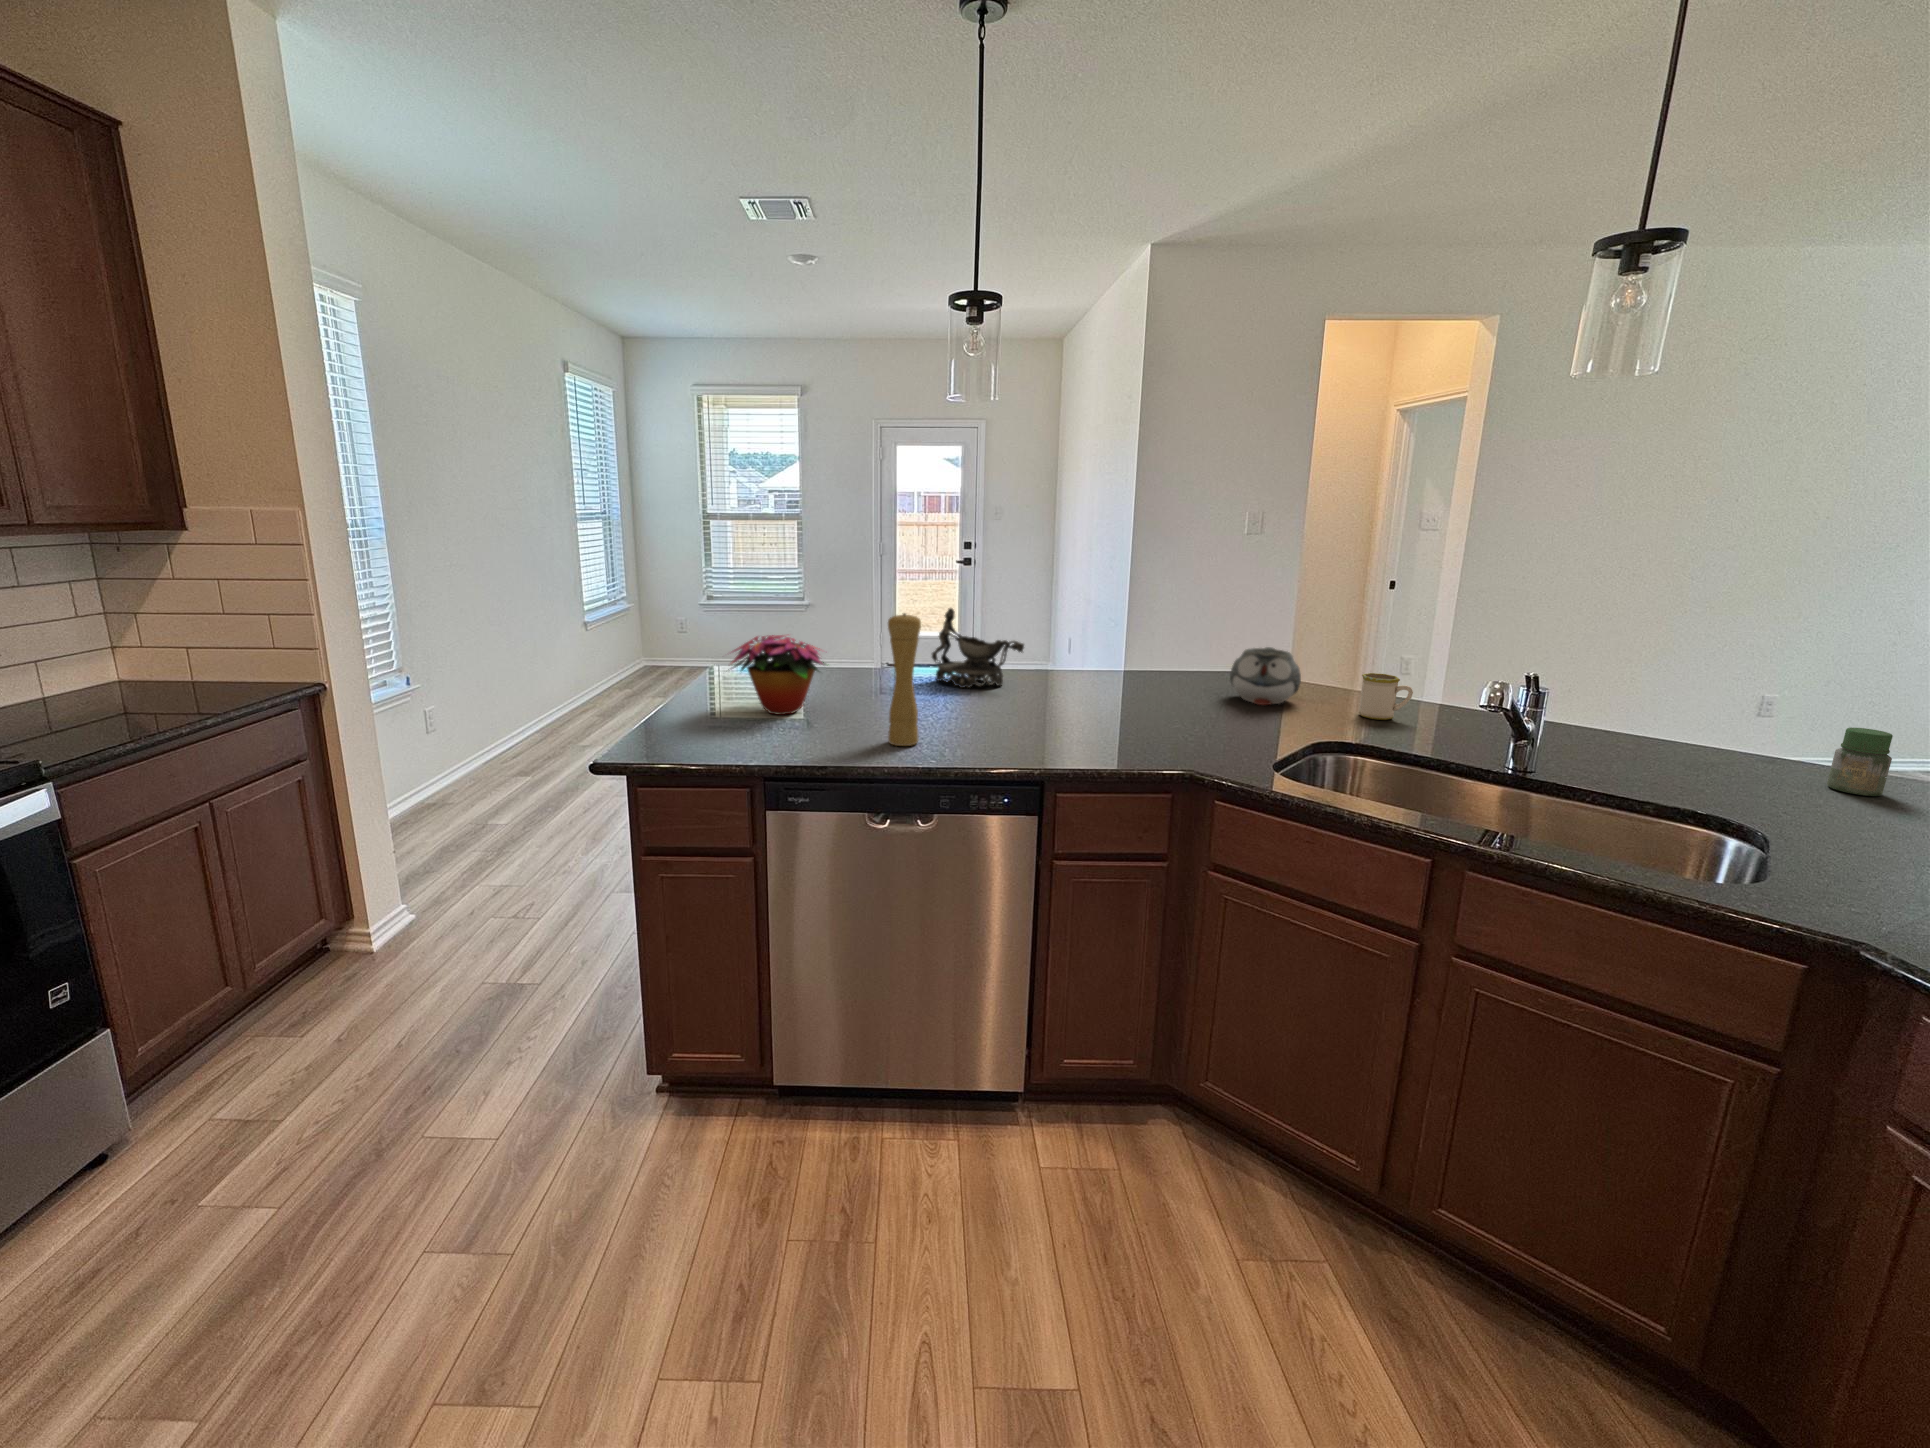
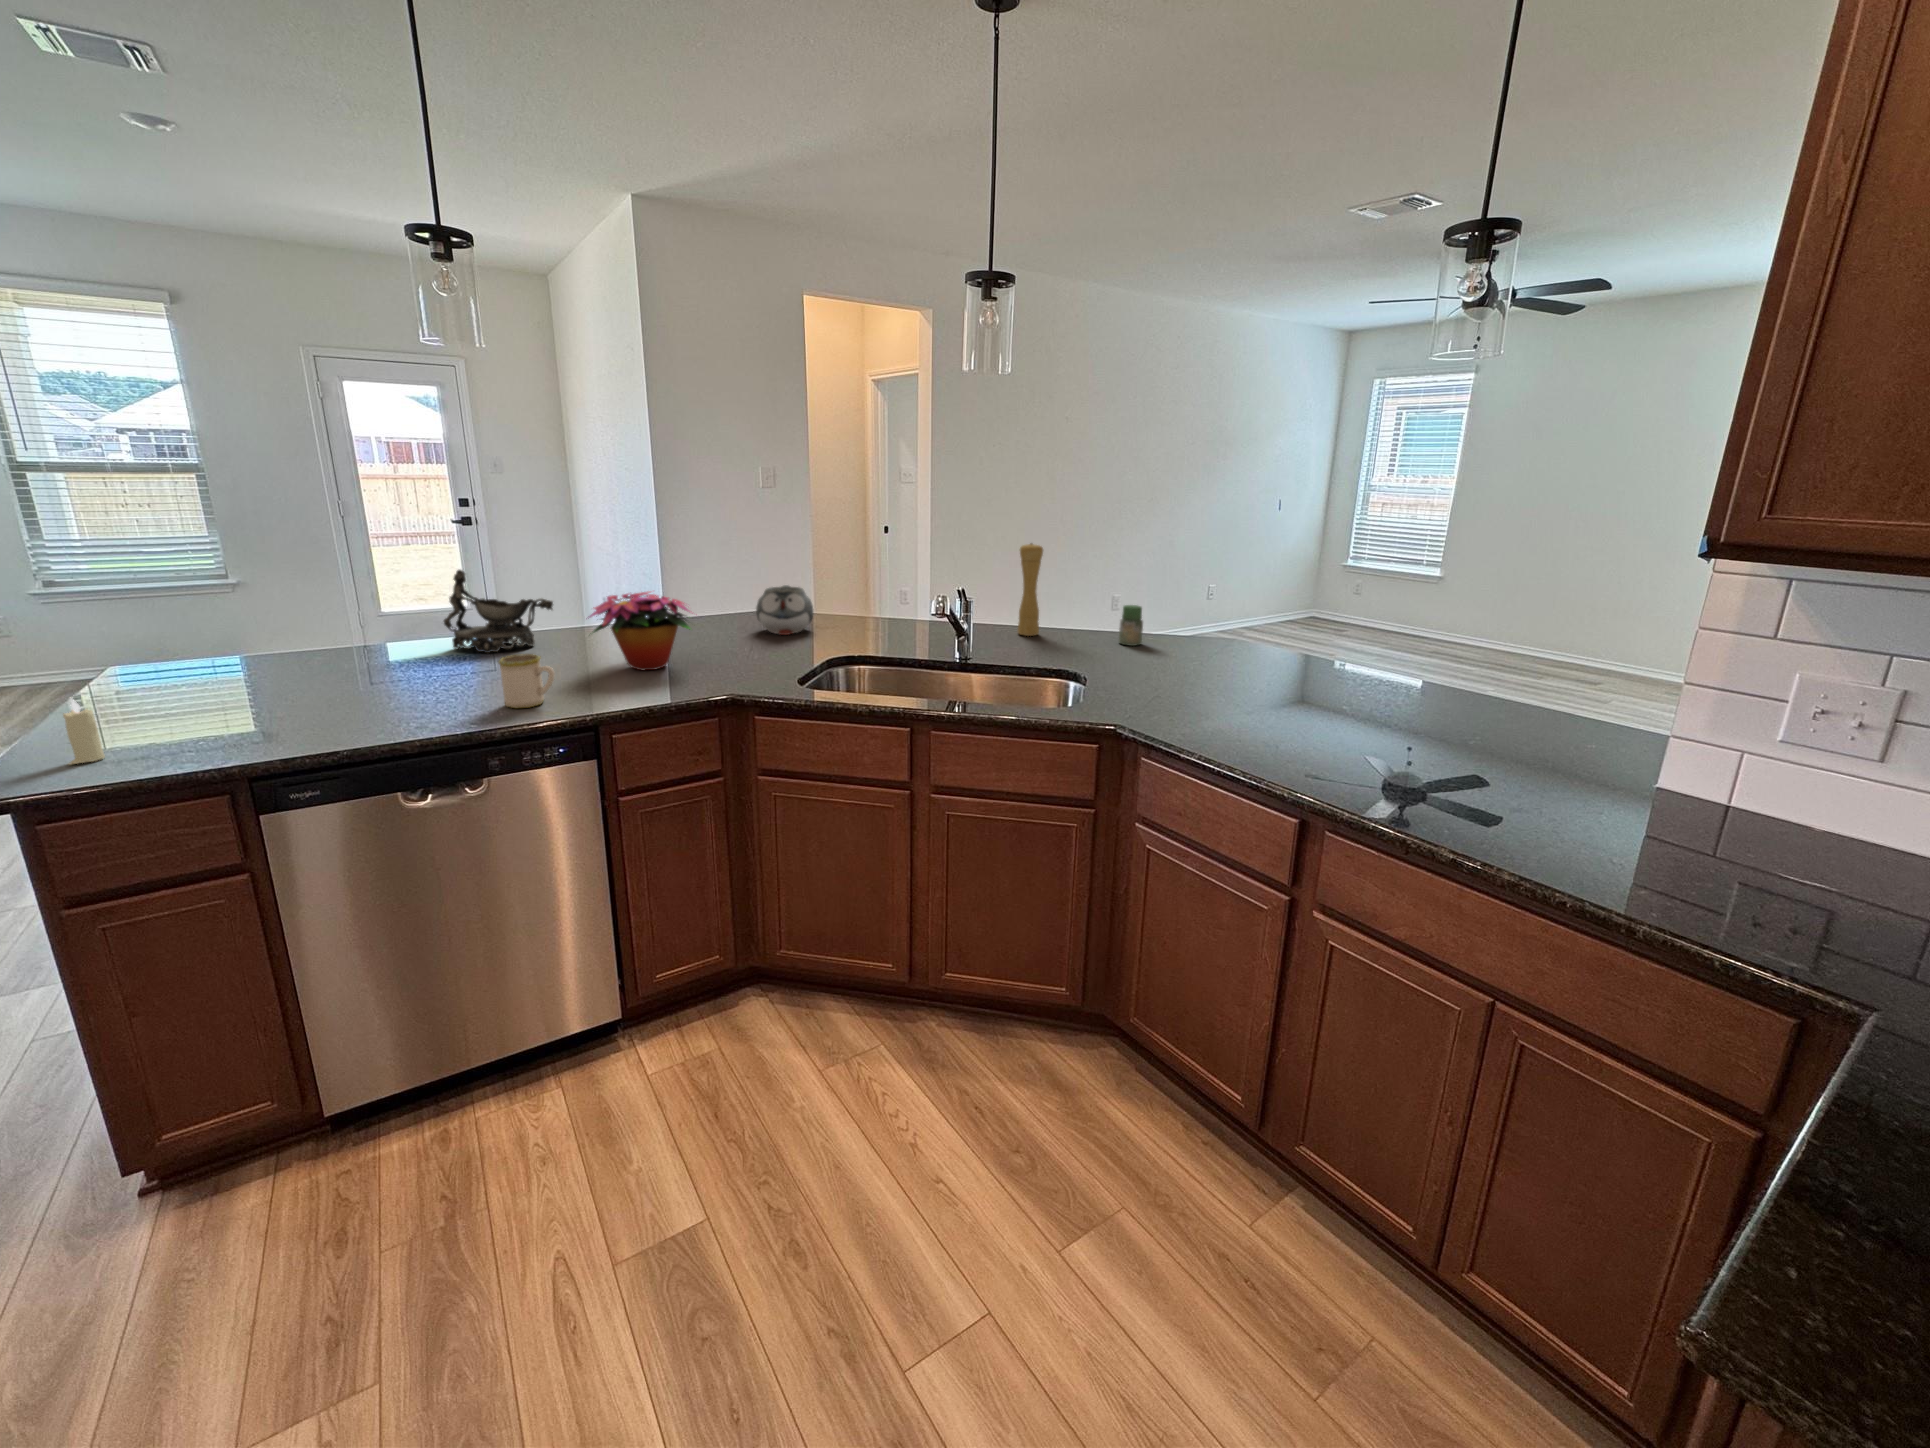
pepper mill: present [888,613,921,746] -> present [1018,543,1043,636]
flower arrangement: present [731,635,826,715] -> present [589,591,690,670]
mug: present [1359,673,1413,720] -> present [498,654,555,708]
candle: none [665,691,687,743] -> present [63,698,105,764]

